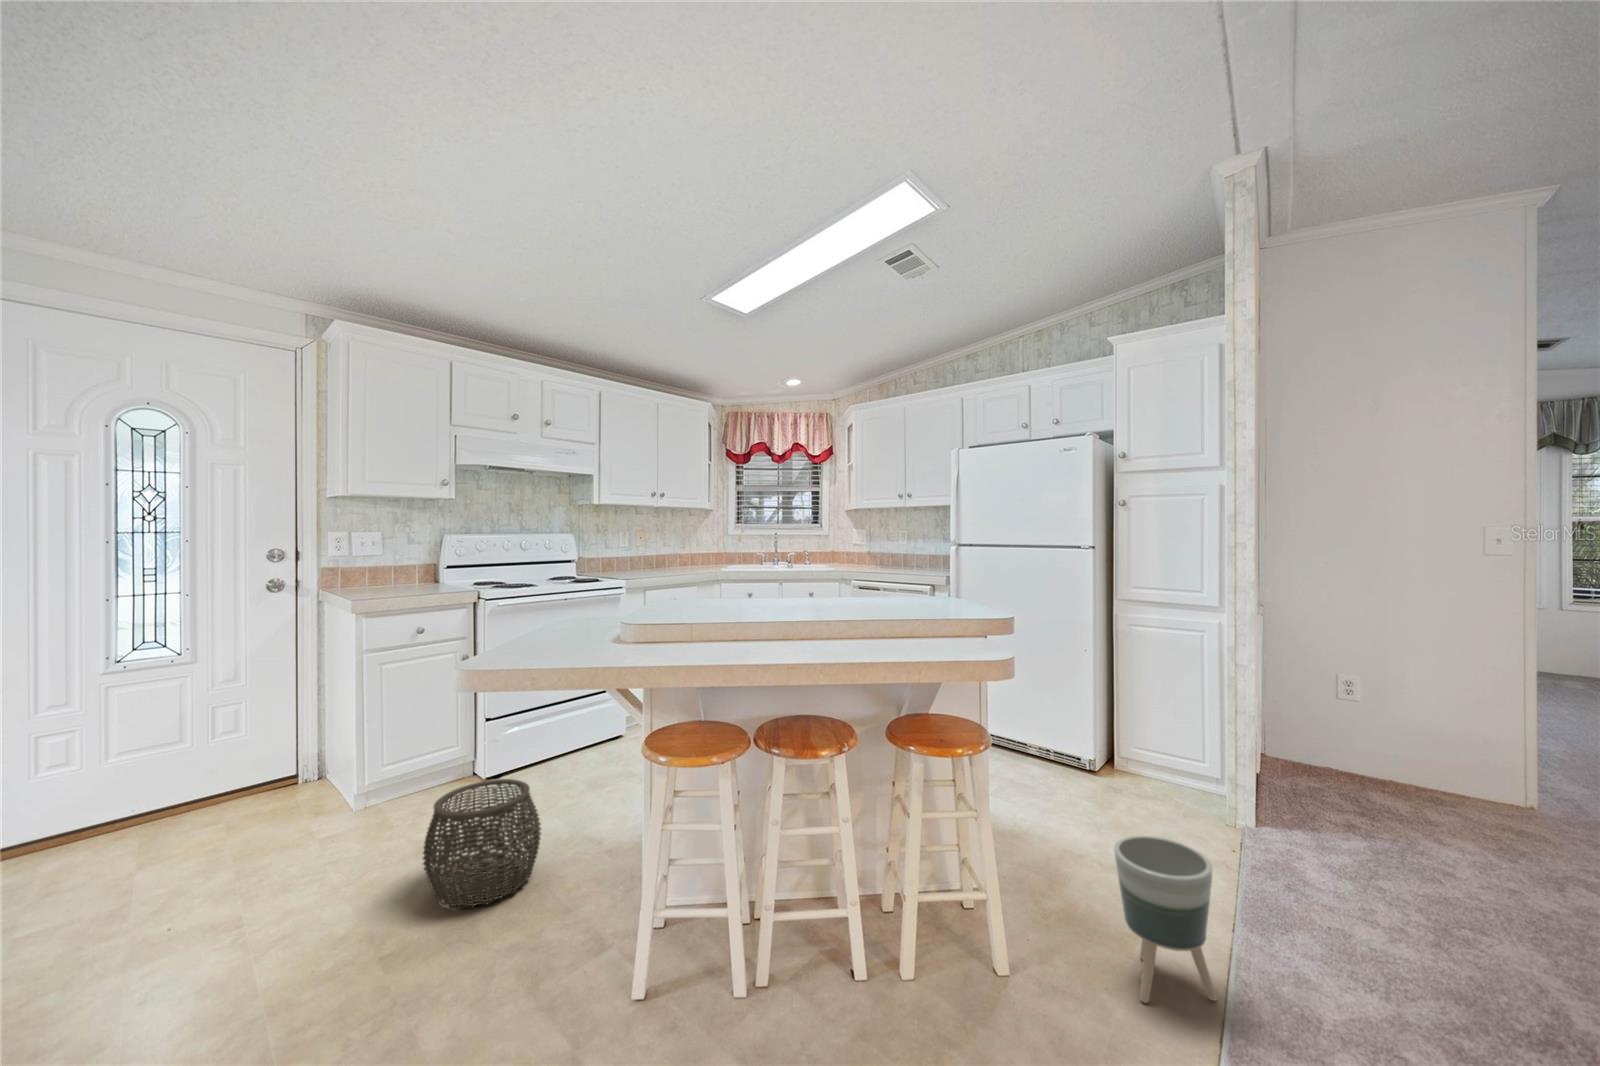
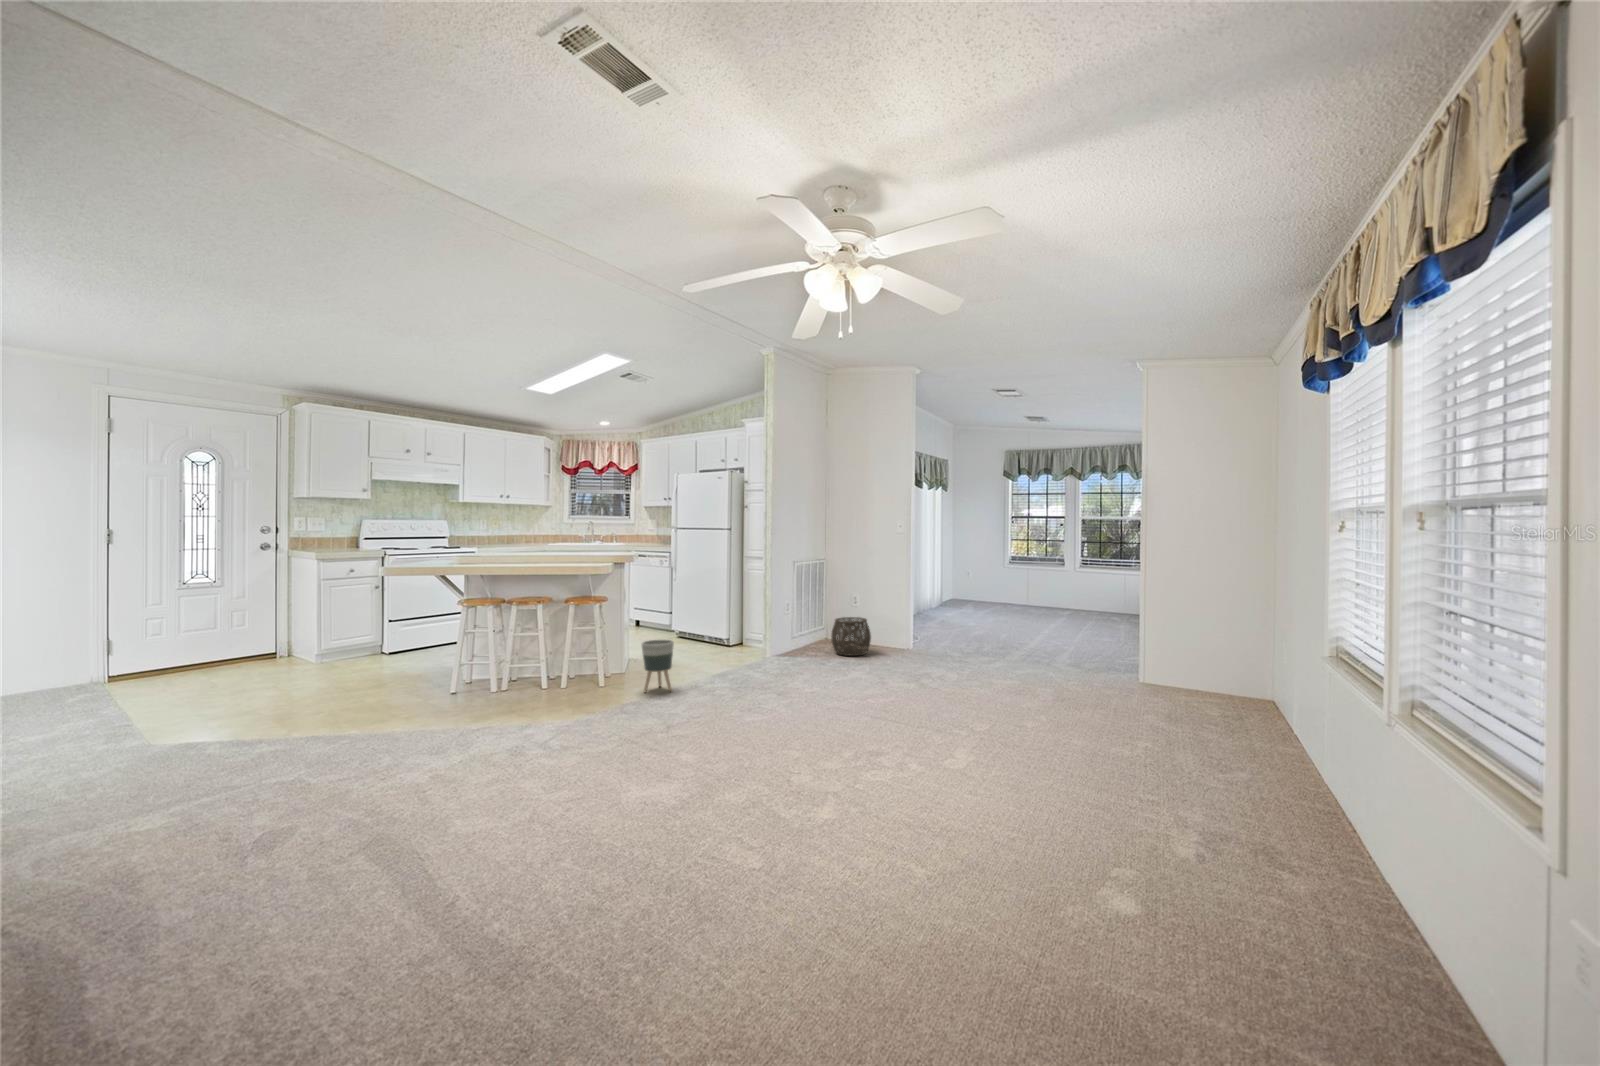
woven basket: present [423,779,541,908] -> present [831,617,871,656]

